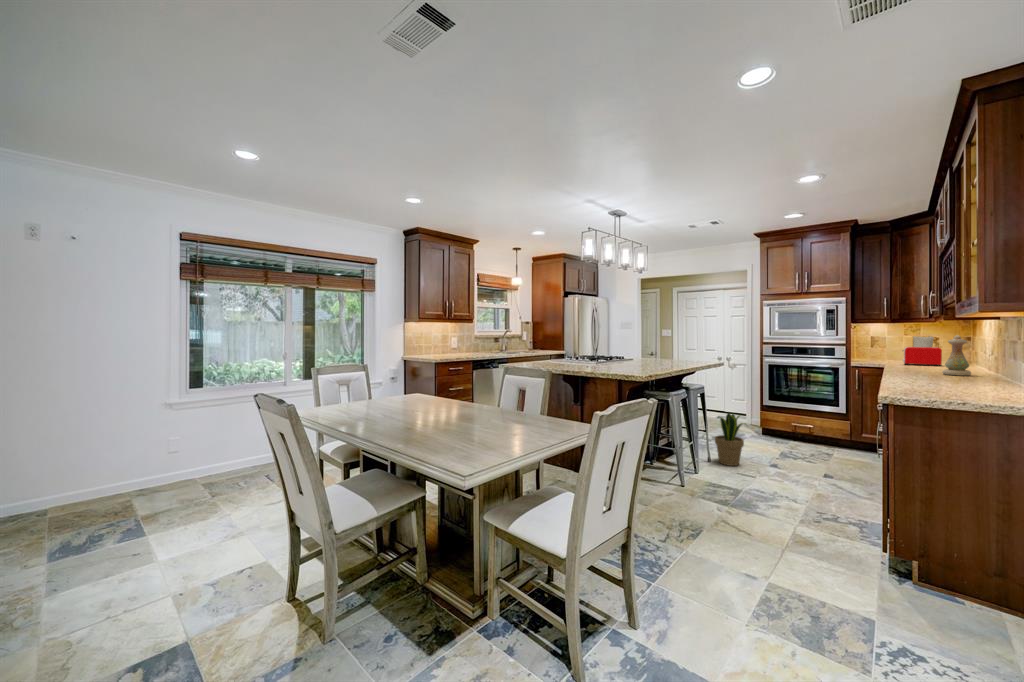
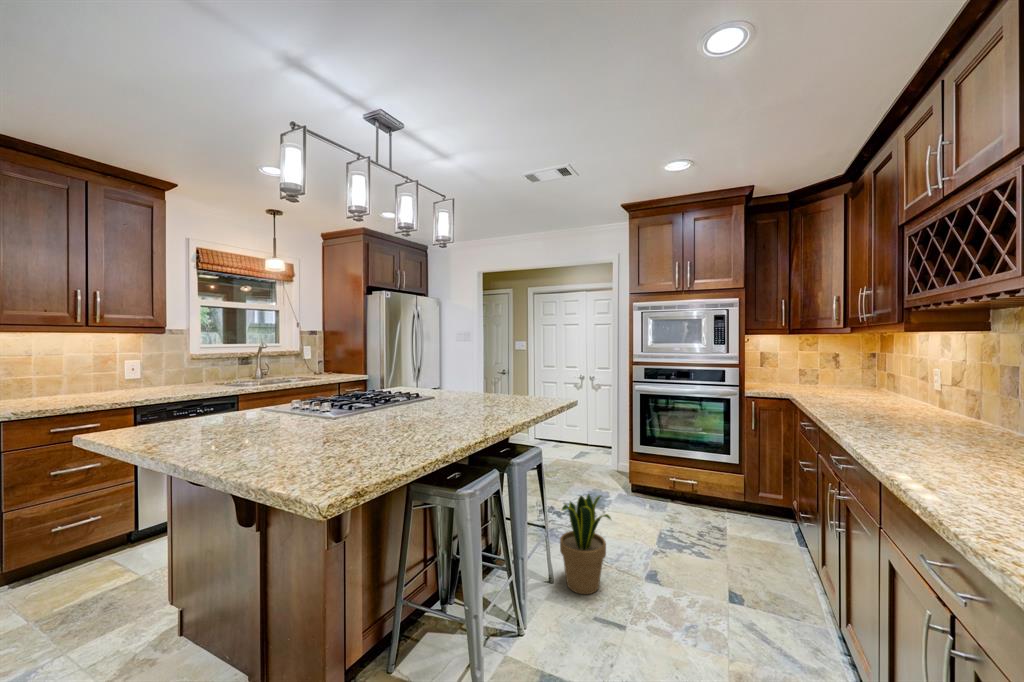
vase: present [942,335,971,376] -> none [925,362,979,438]
toaster: present [903,336,942,366] -> none [813,355,868,399]

